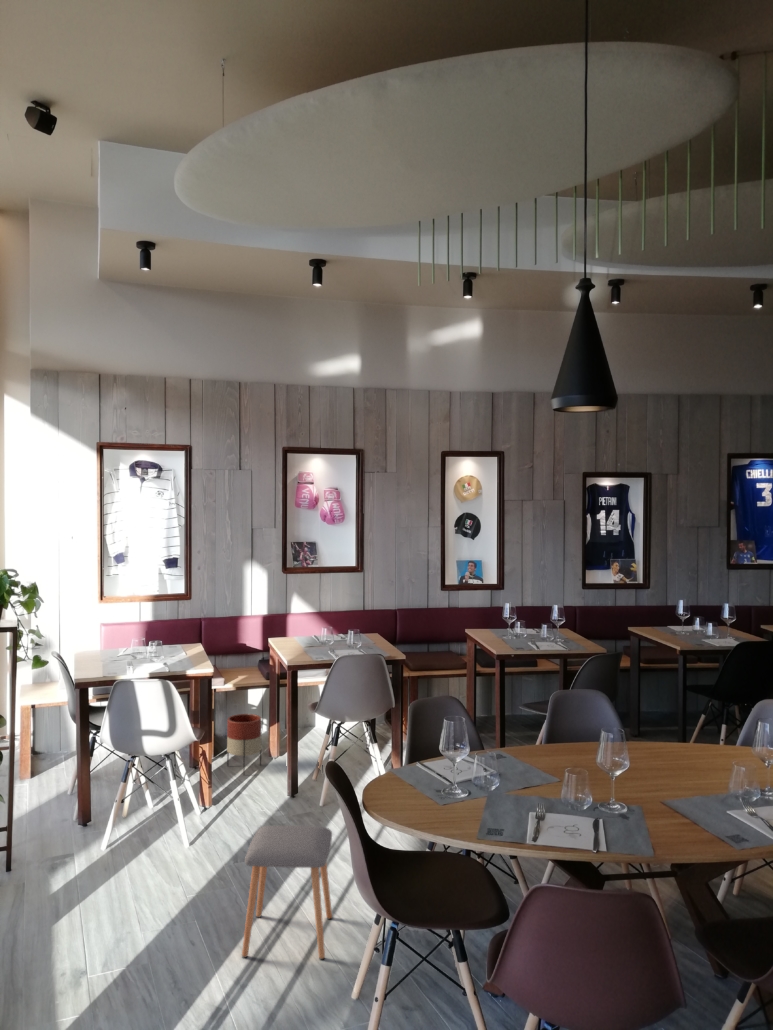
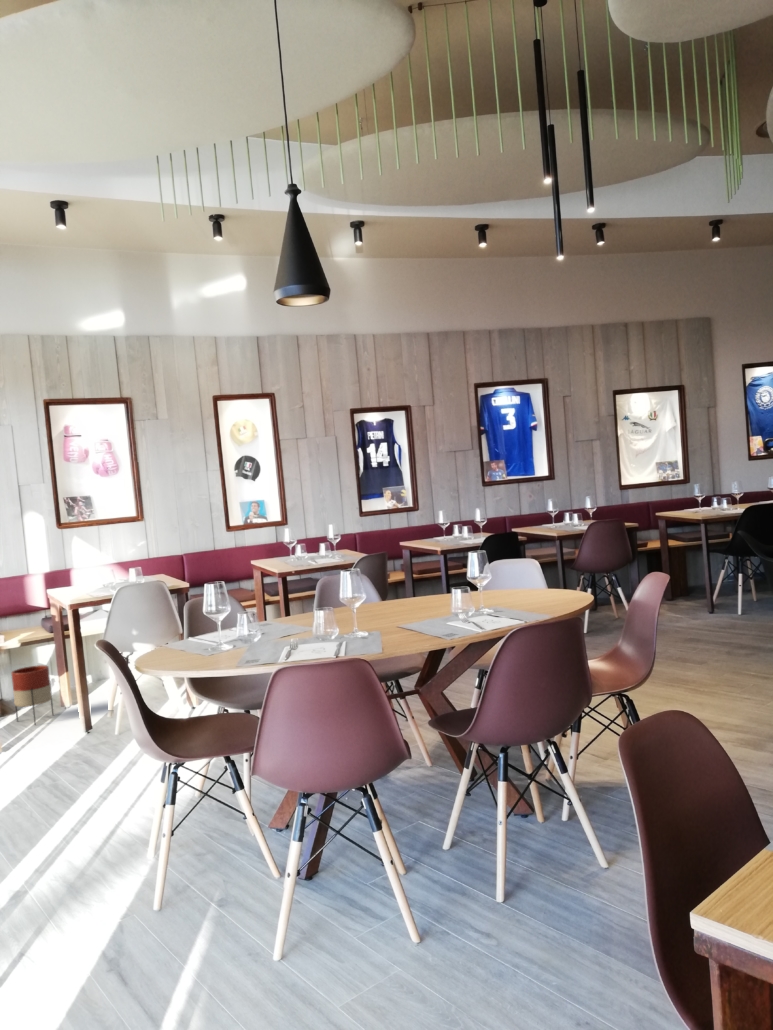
stool: present [242,825,332,960] -> none [31,724,129,852]

